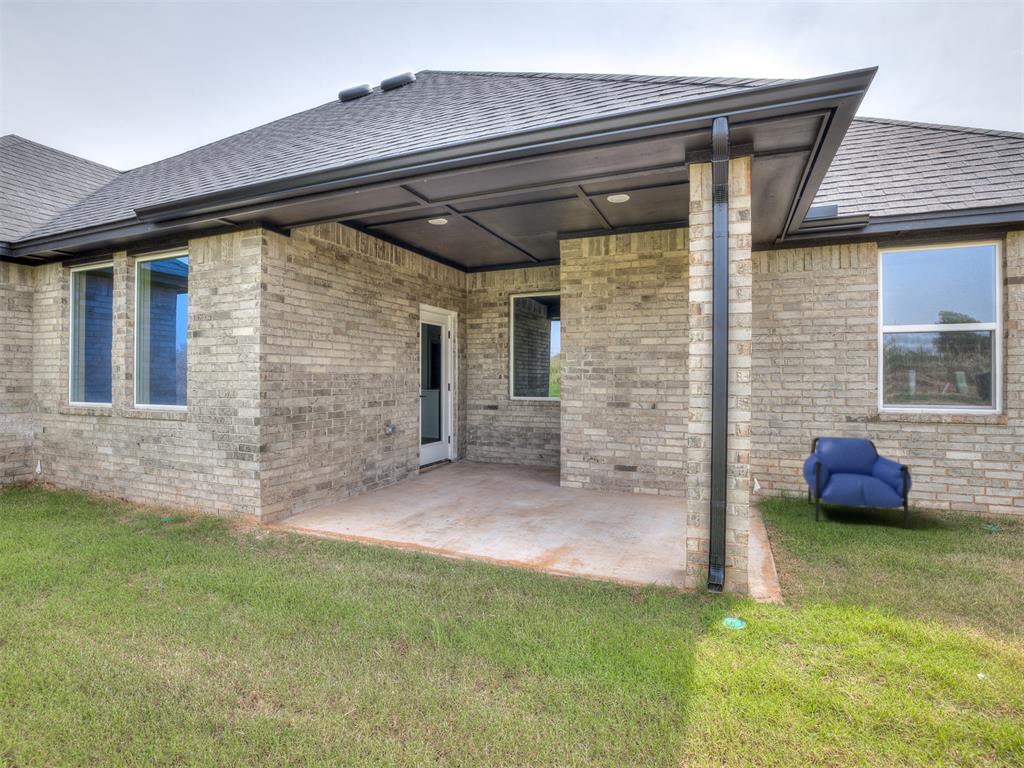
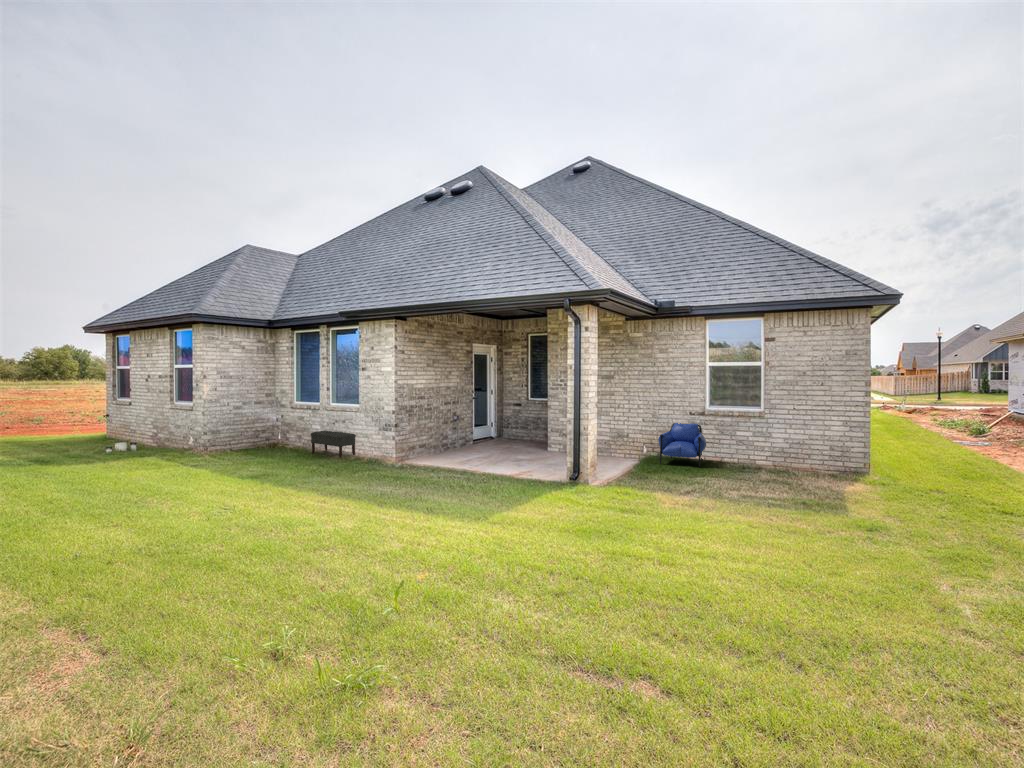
bench: none [79,461,178,521] -> present [310,431,356,457]

